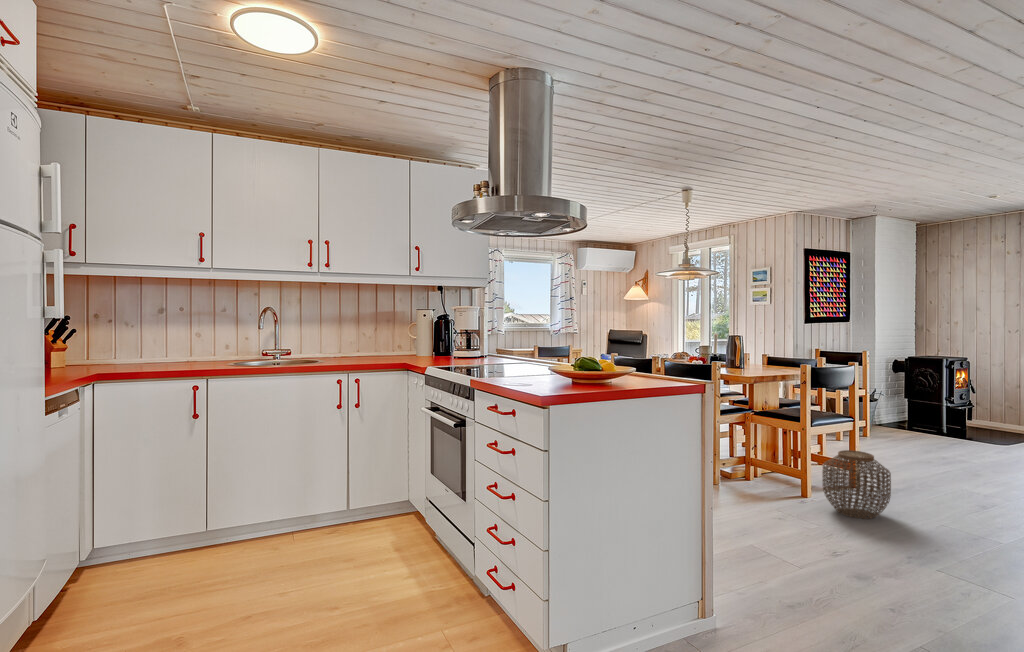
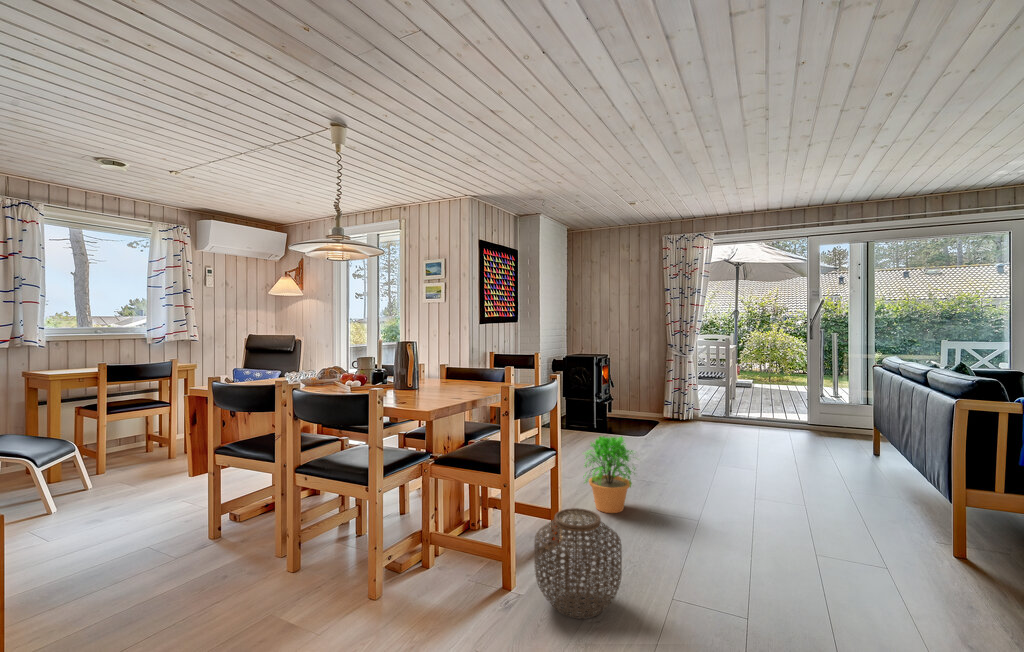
potted plant: none [886,418,948,484] -> present [584,436,636,513]

